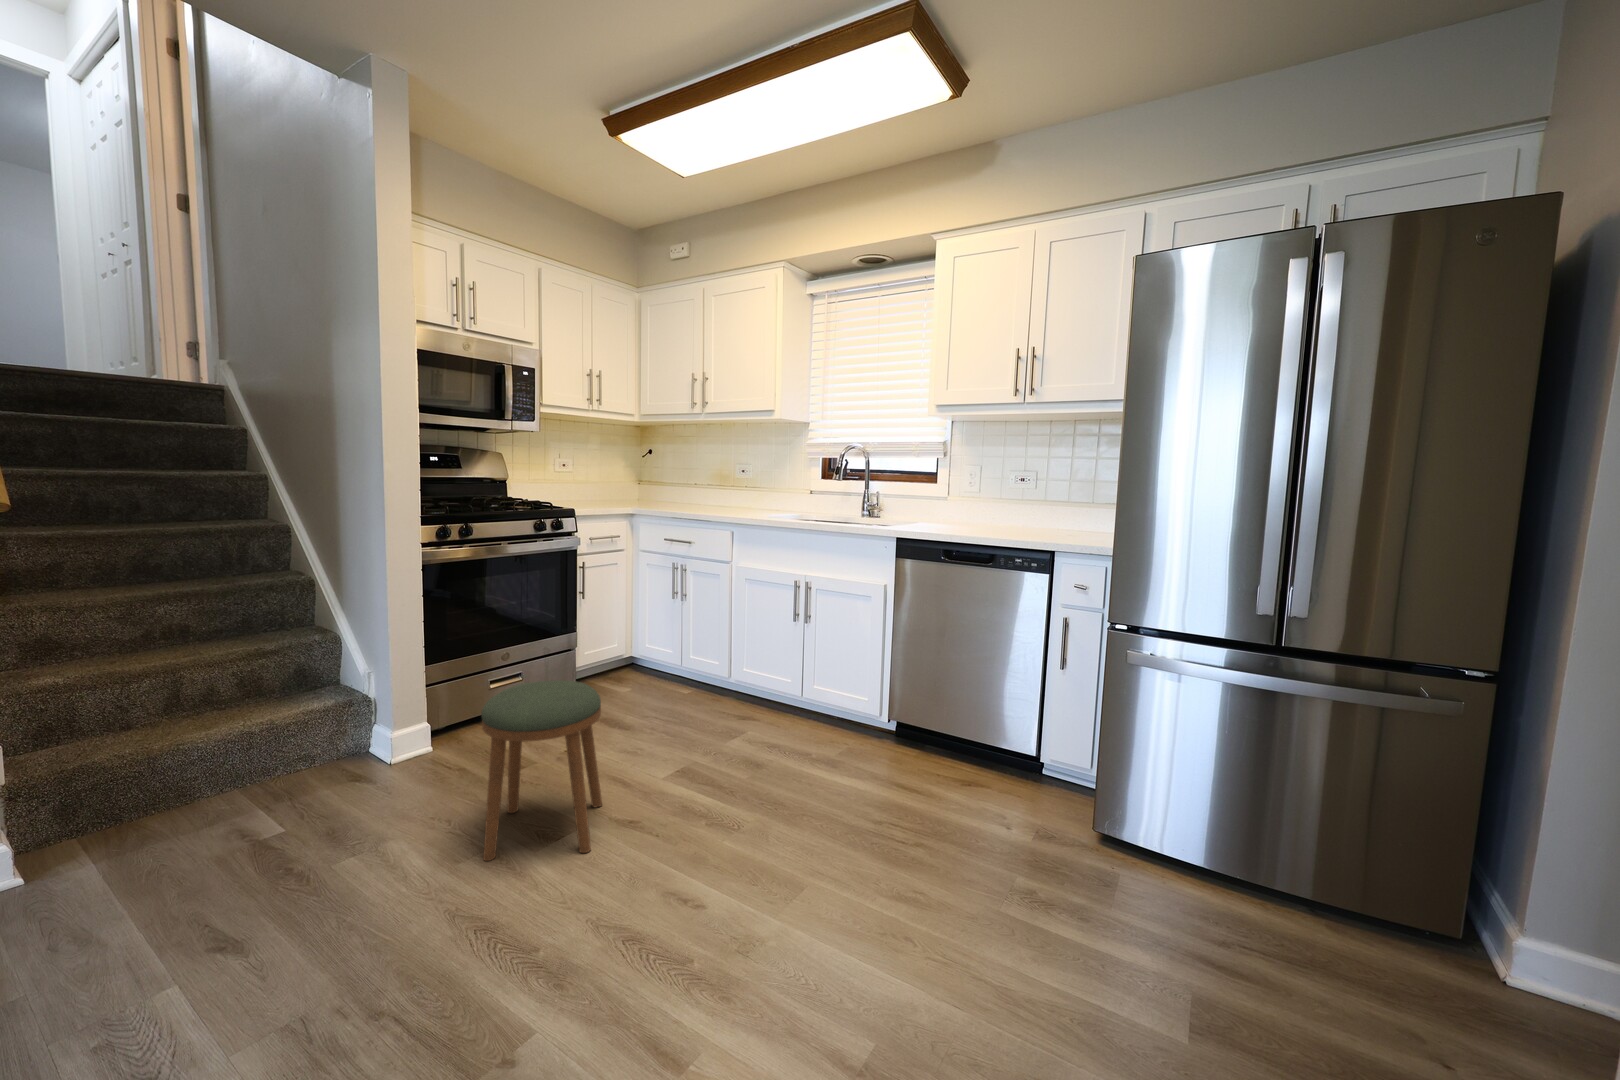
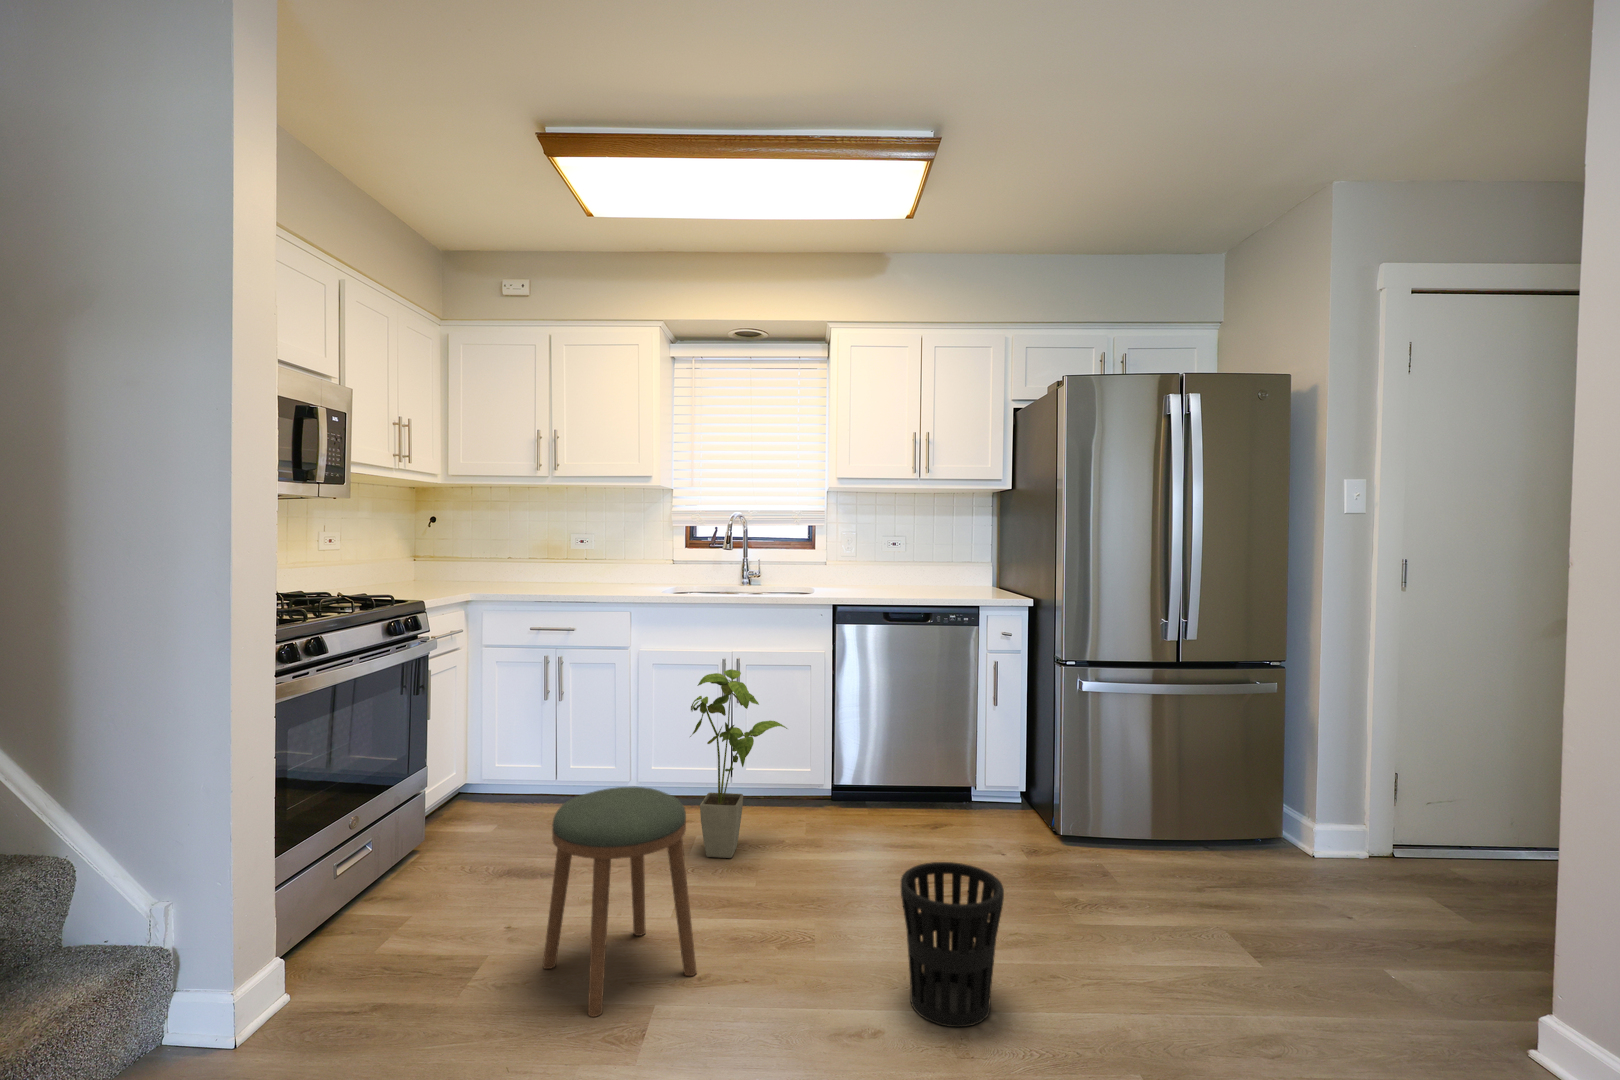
house plant: none [708,591,801,762] -> present [690,669,787,858]
wastebasket: none [683,815,793,995] -> present [901,862,1004,1027]

